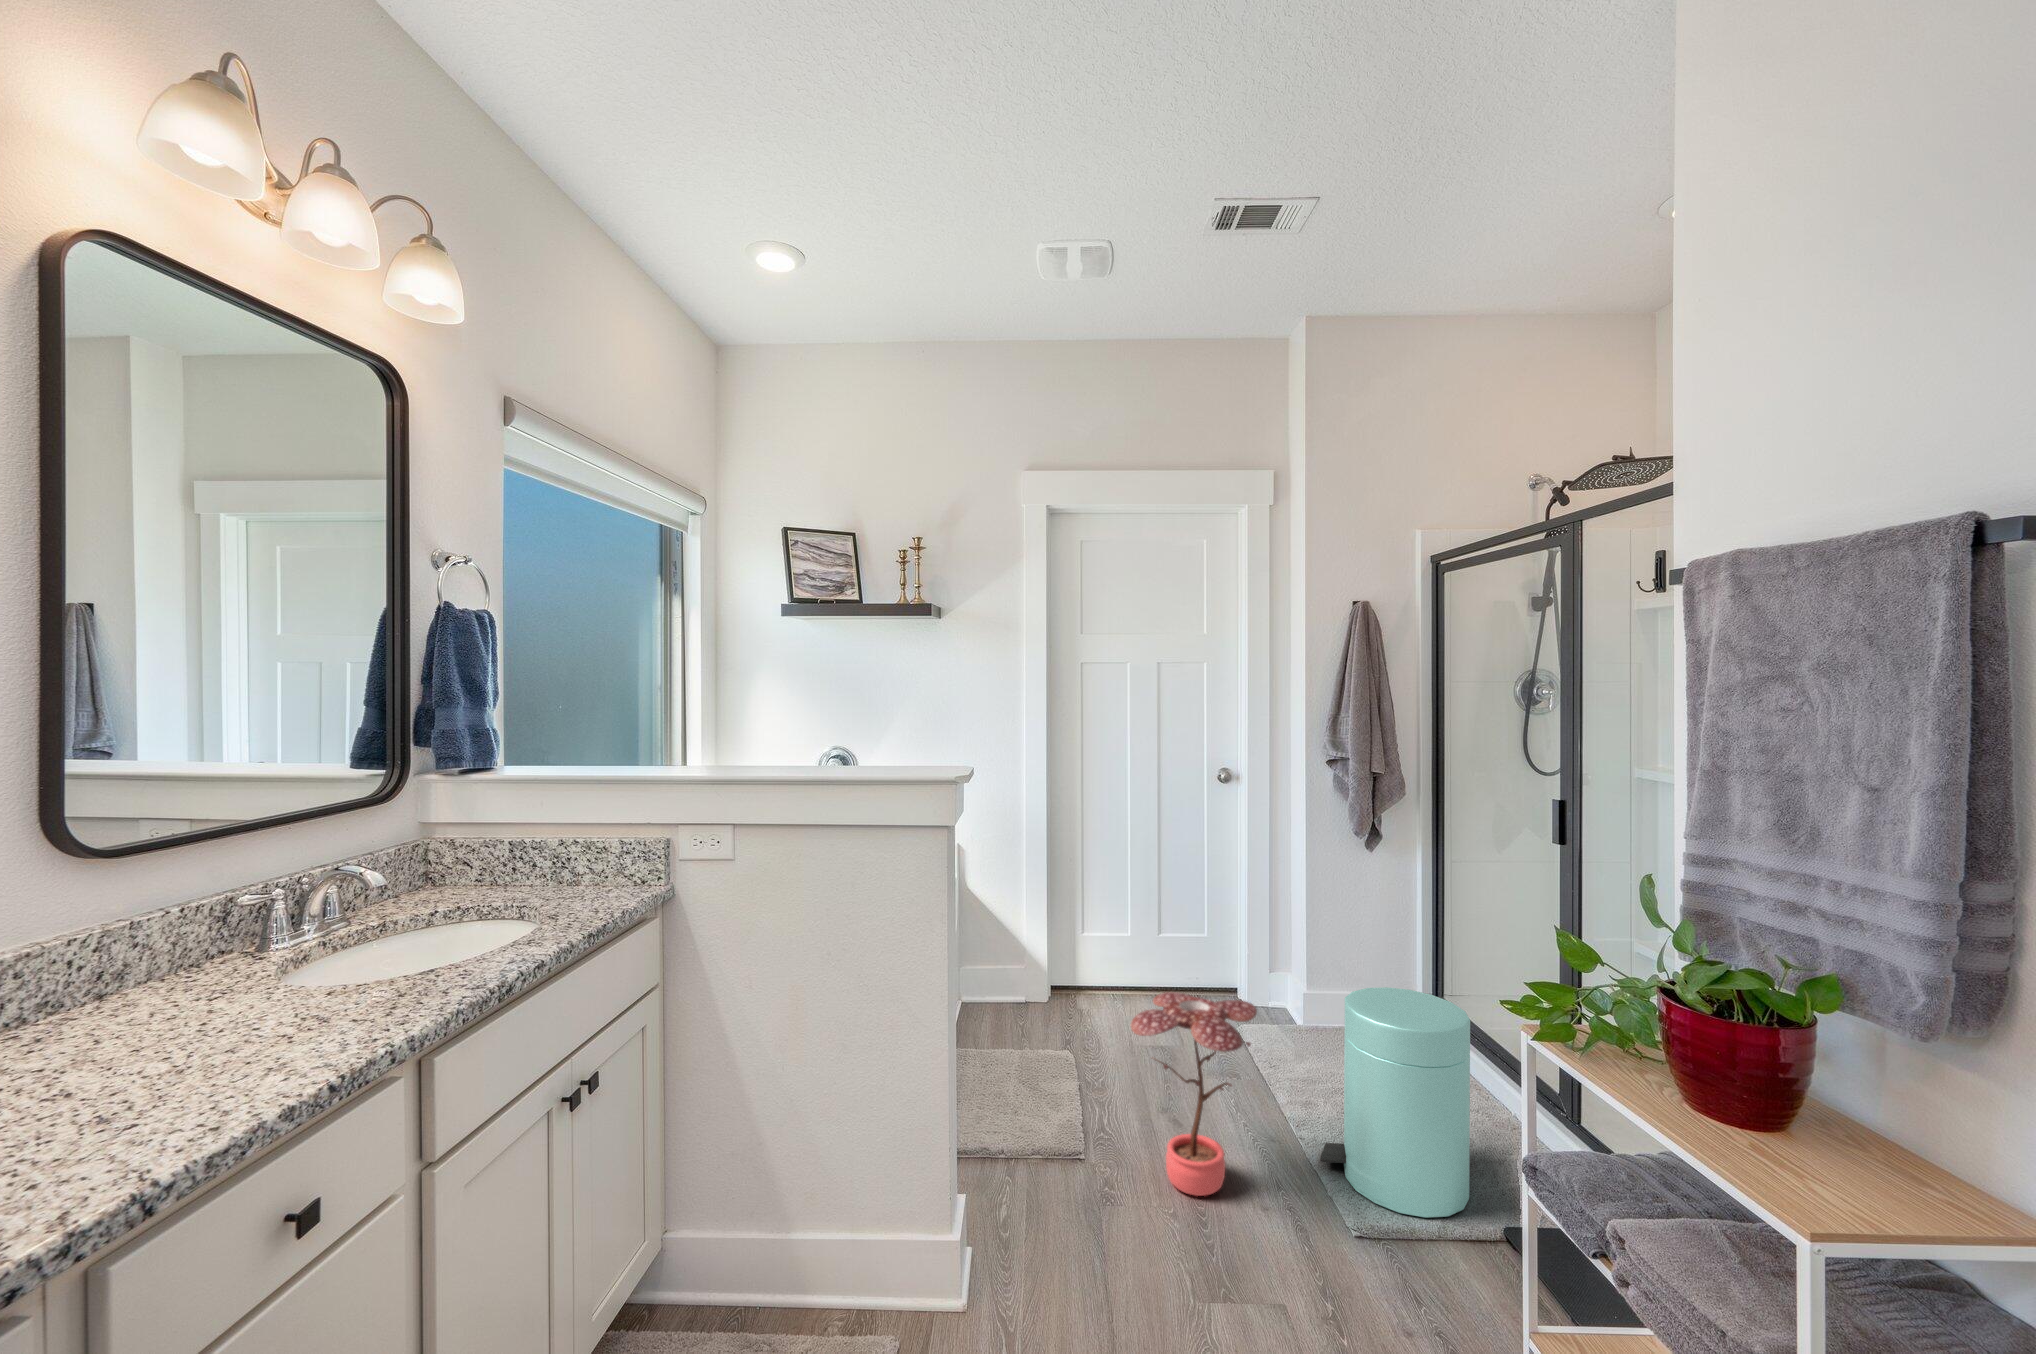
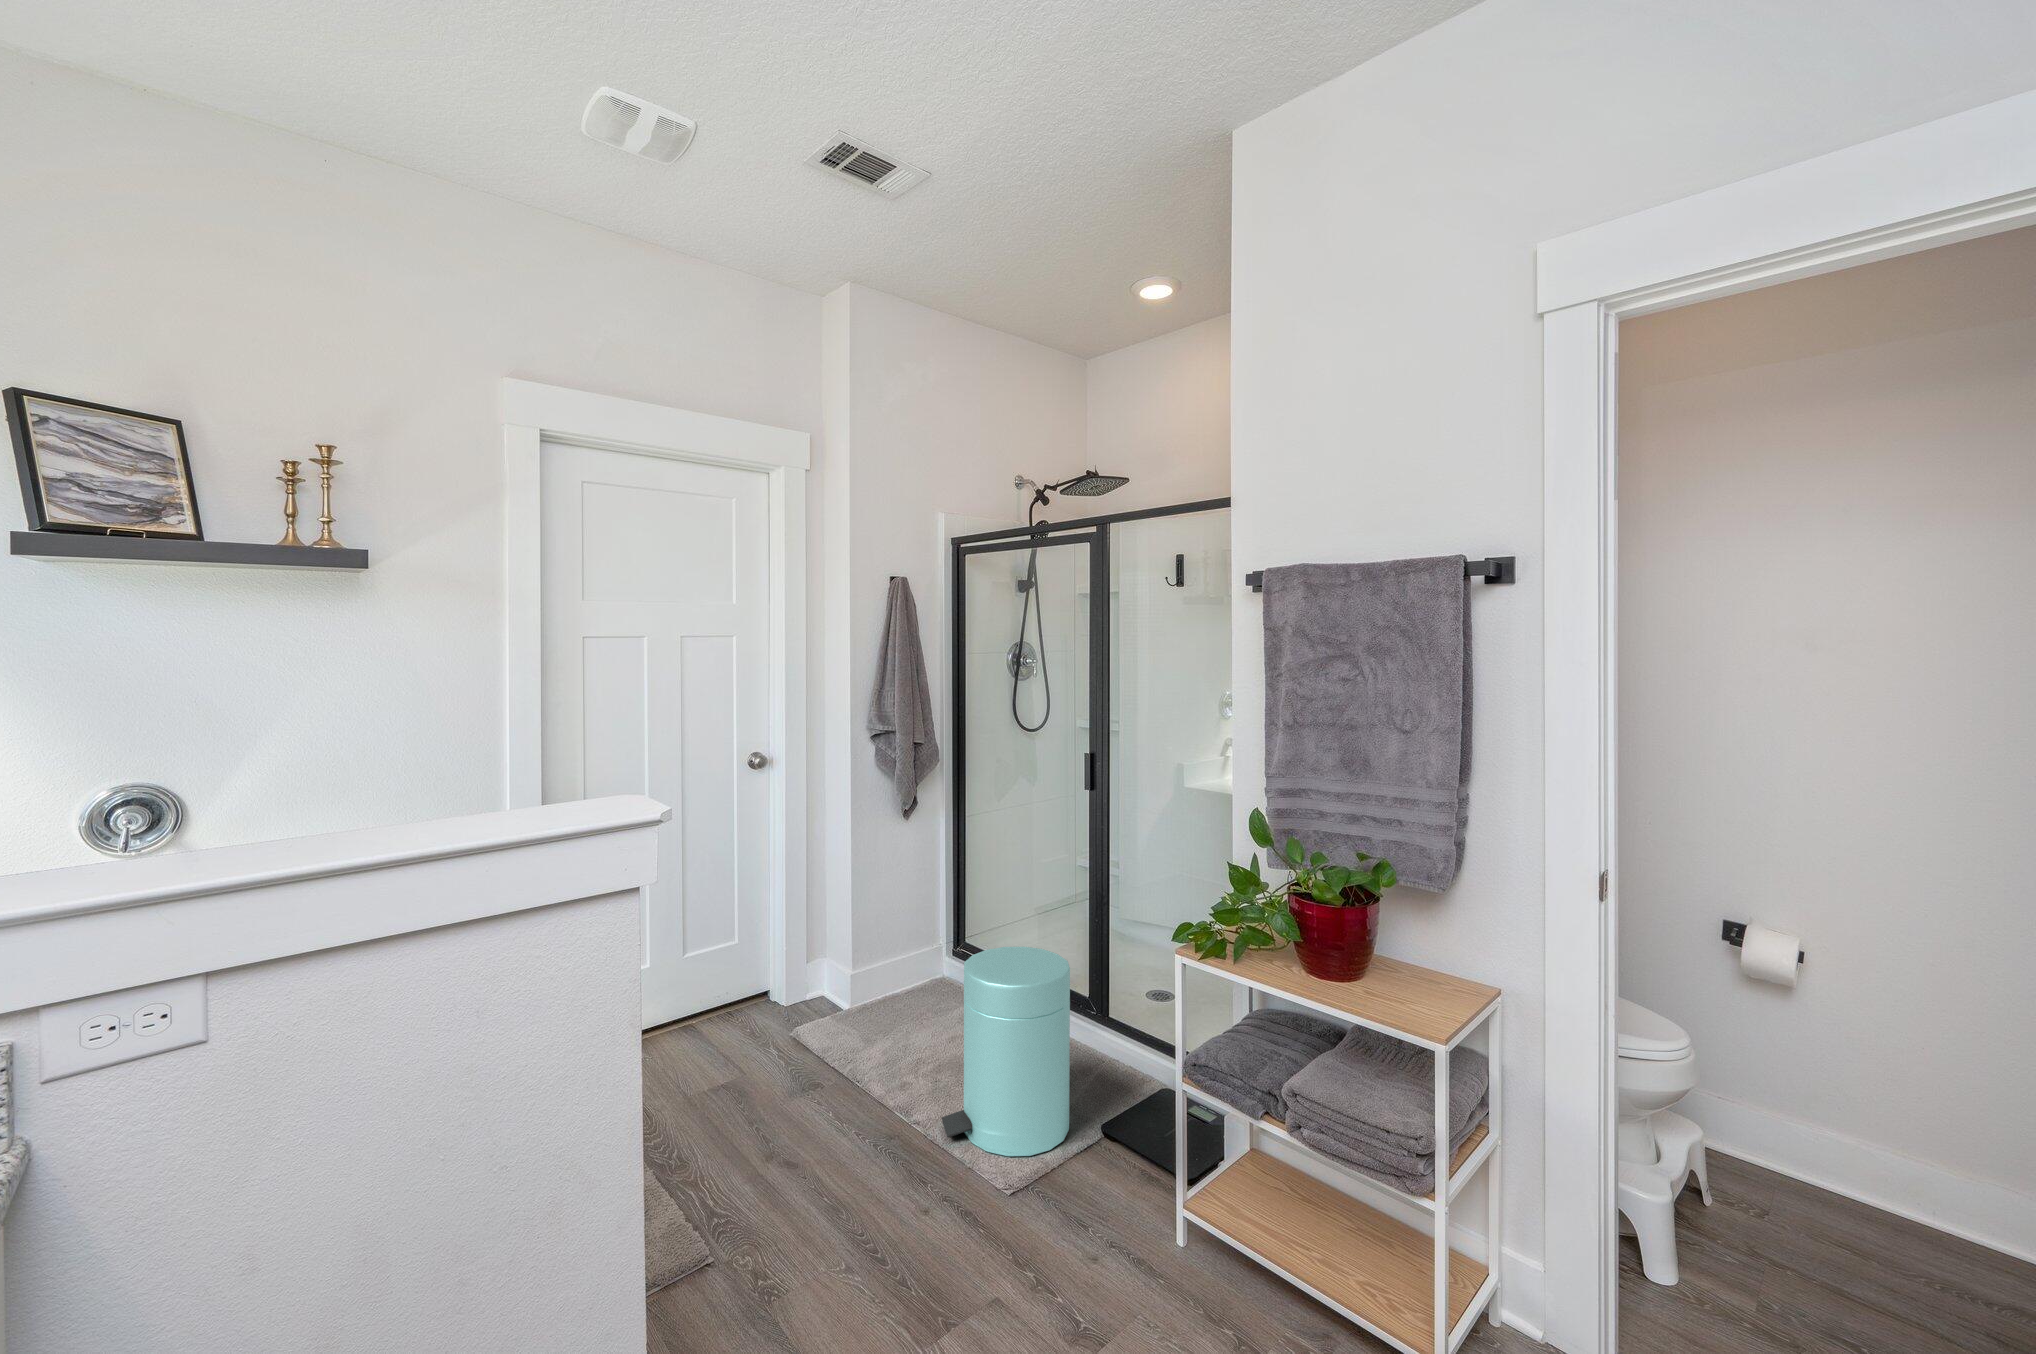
potted plant: present [1131,992,1257,1196] -> none [782,1002,912,1232]

